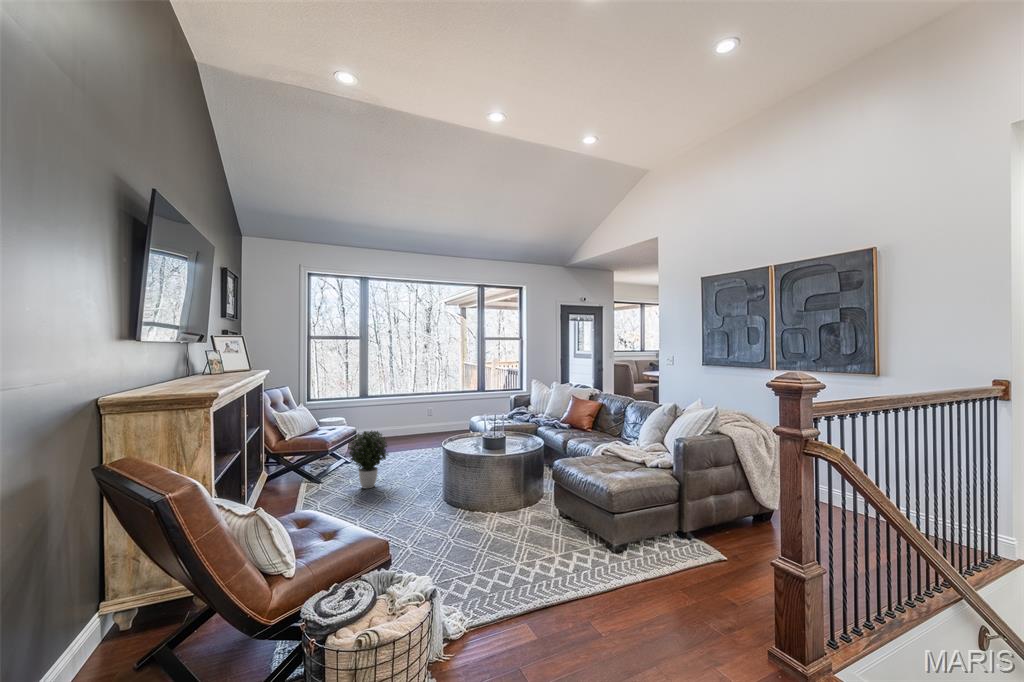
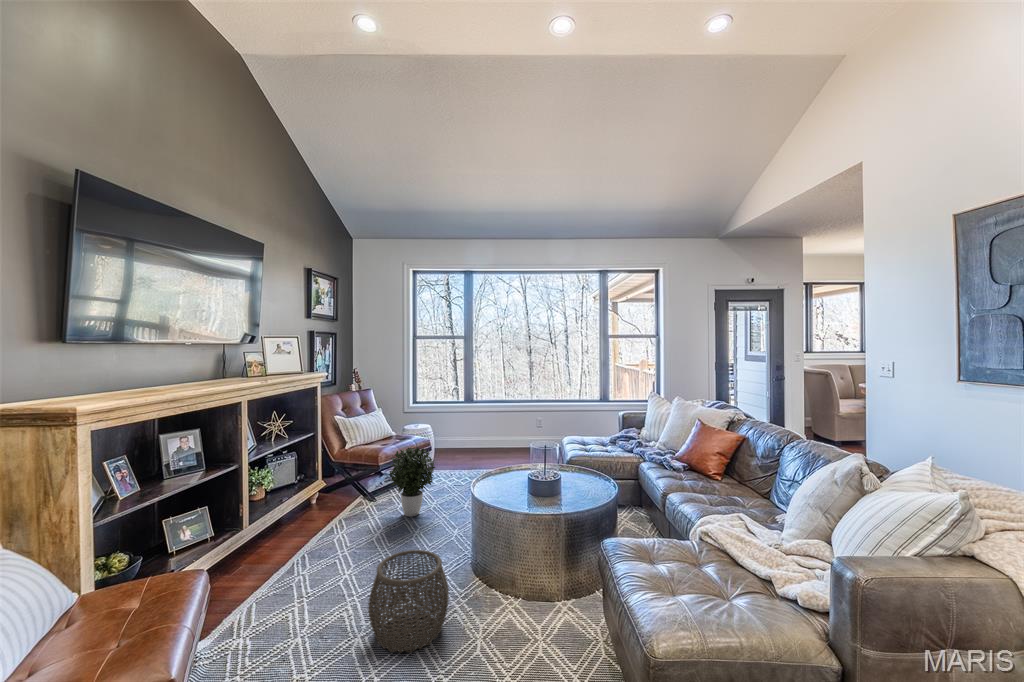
woven basket: none [416,486,470,548] -> present [368,550,449,653]

